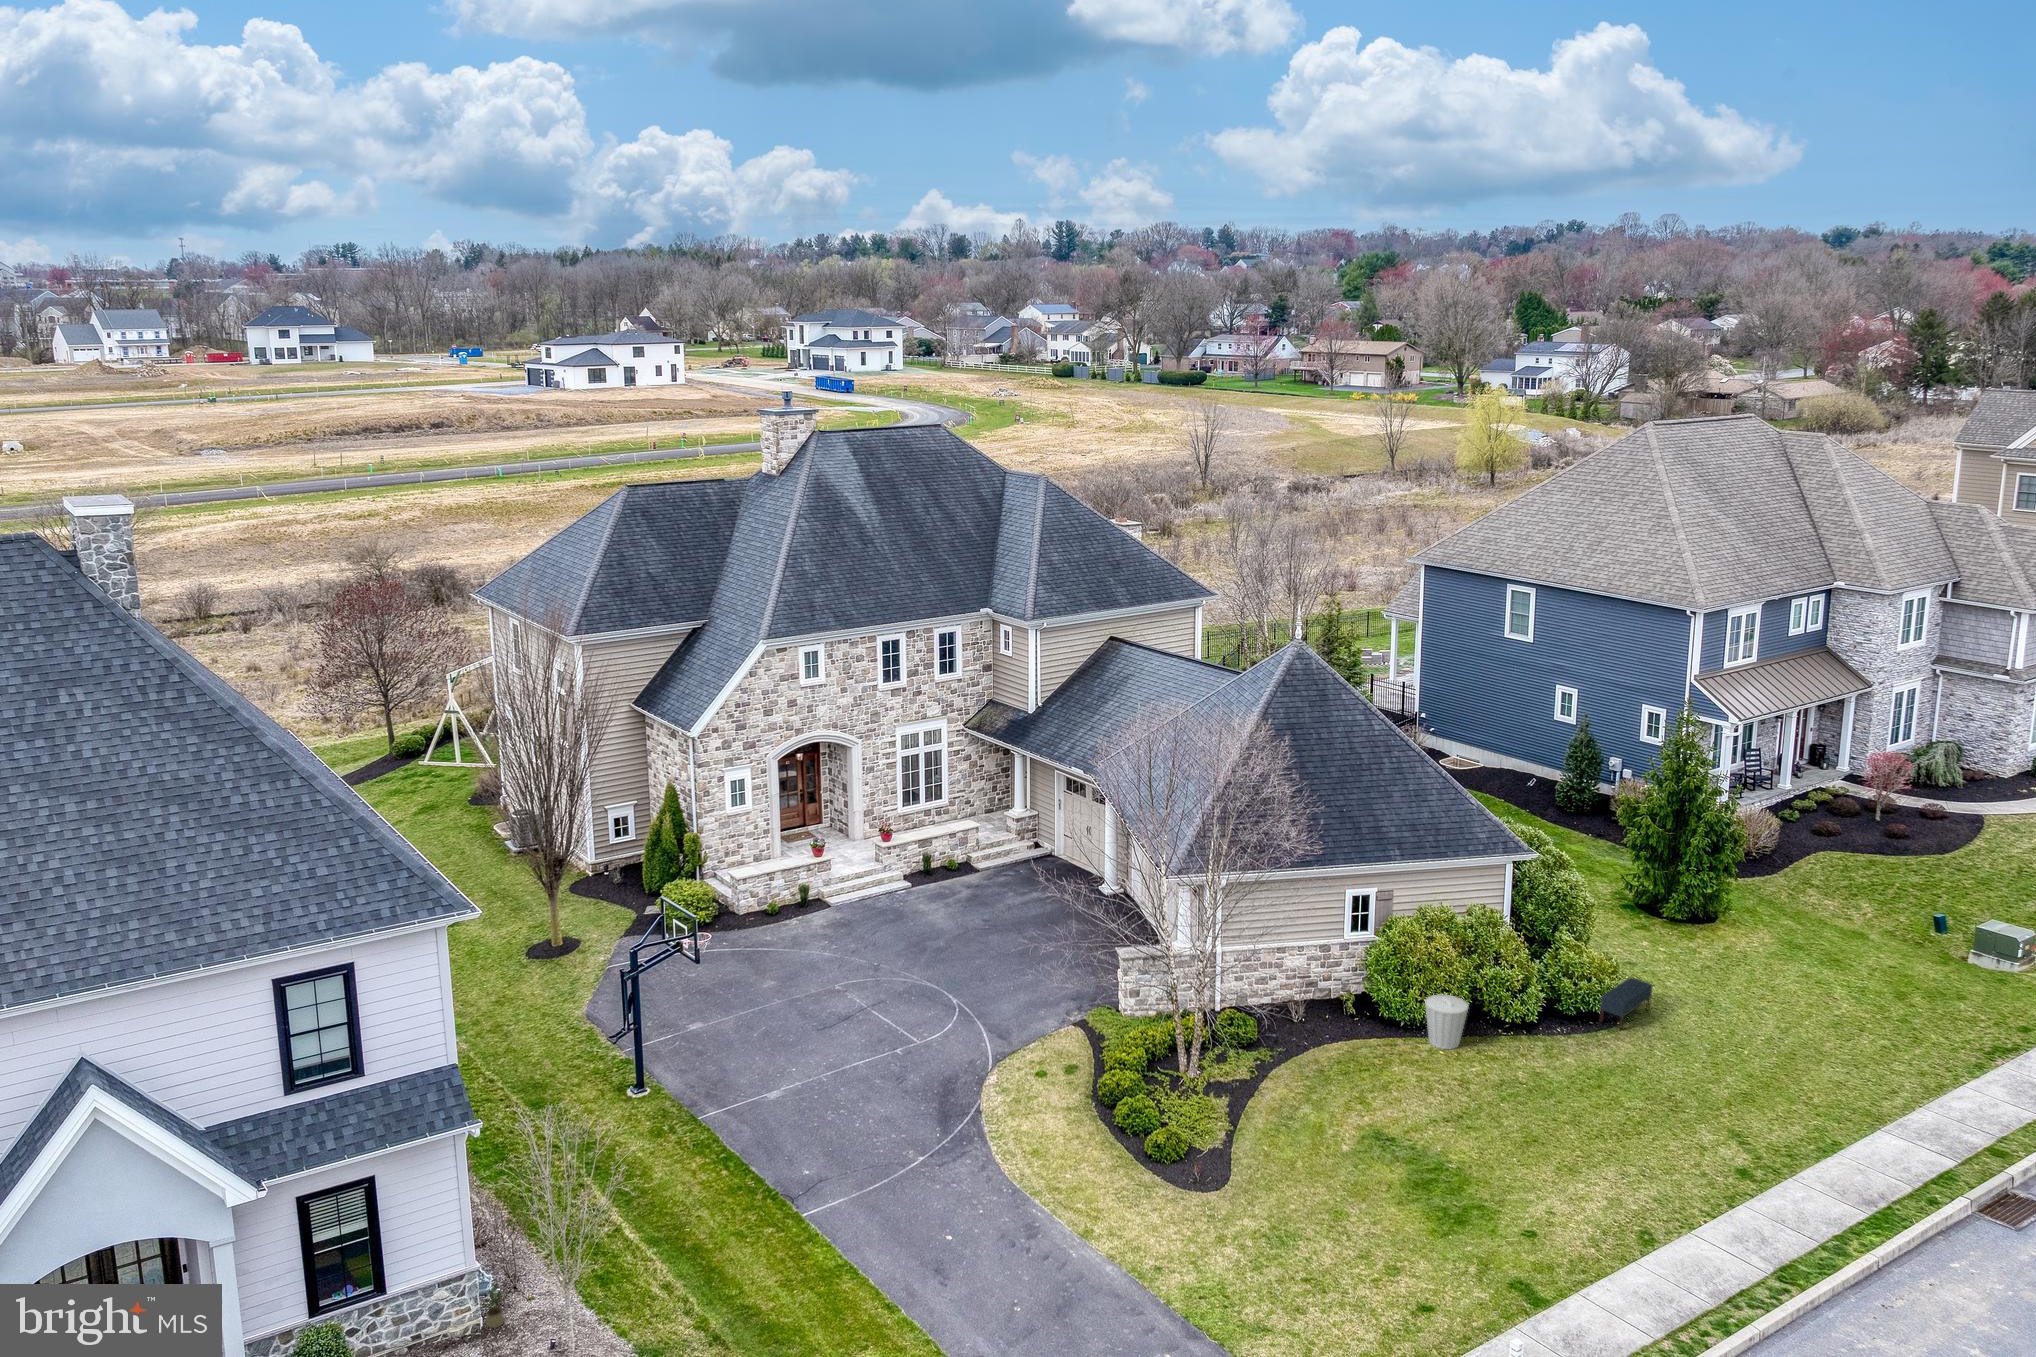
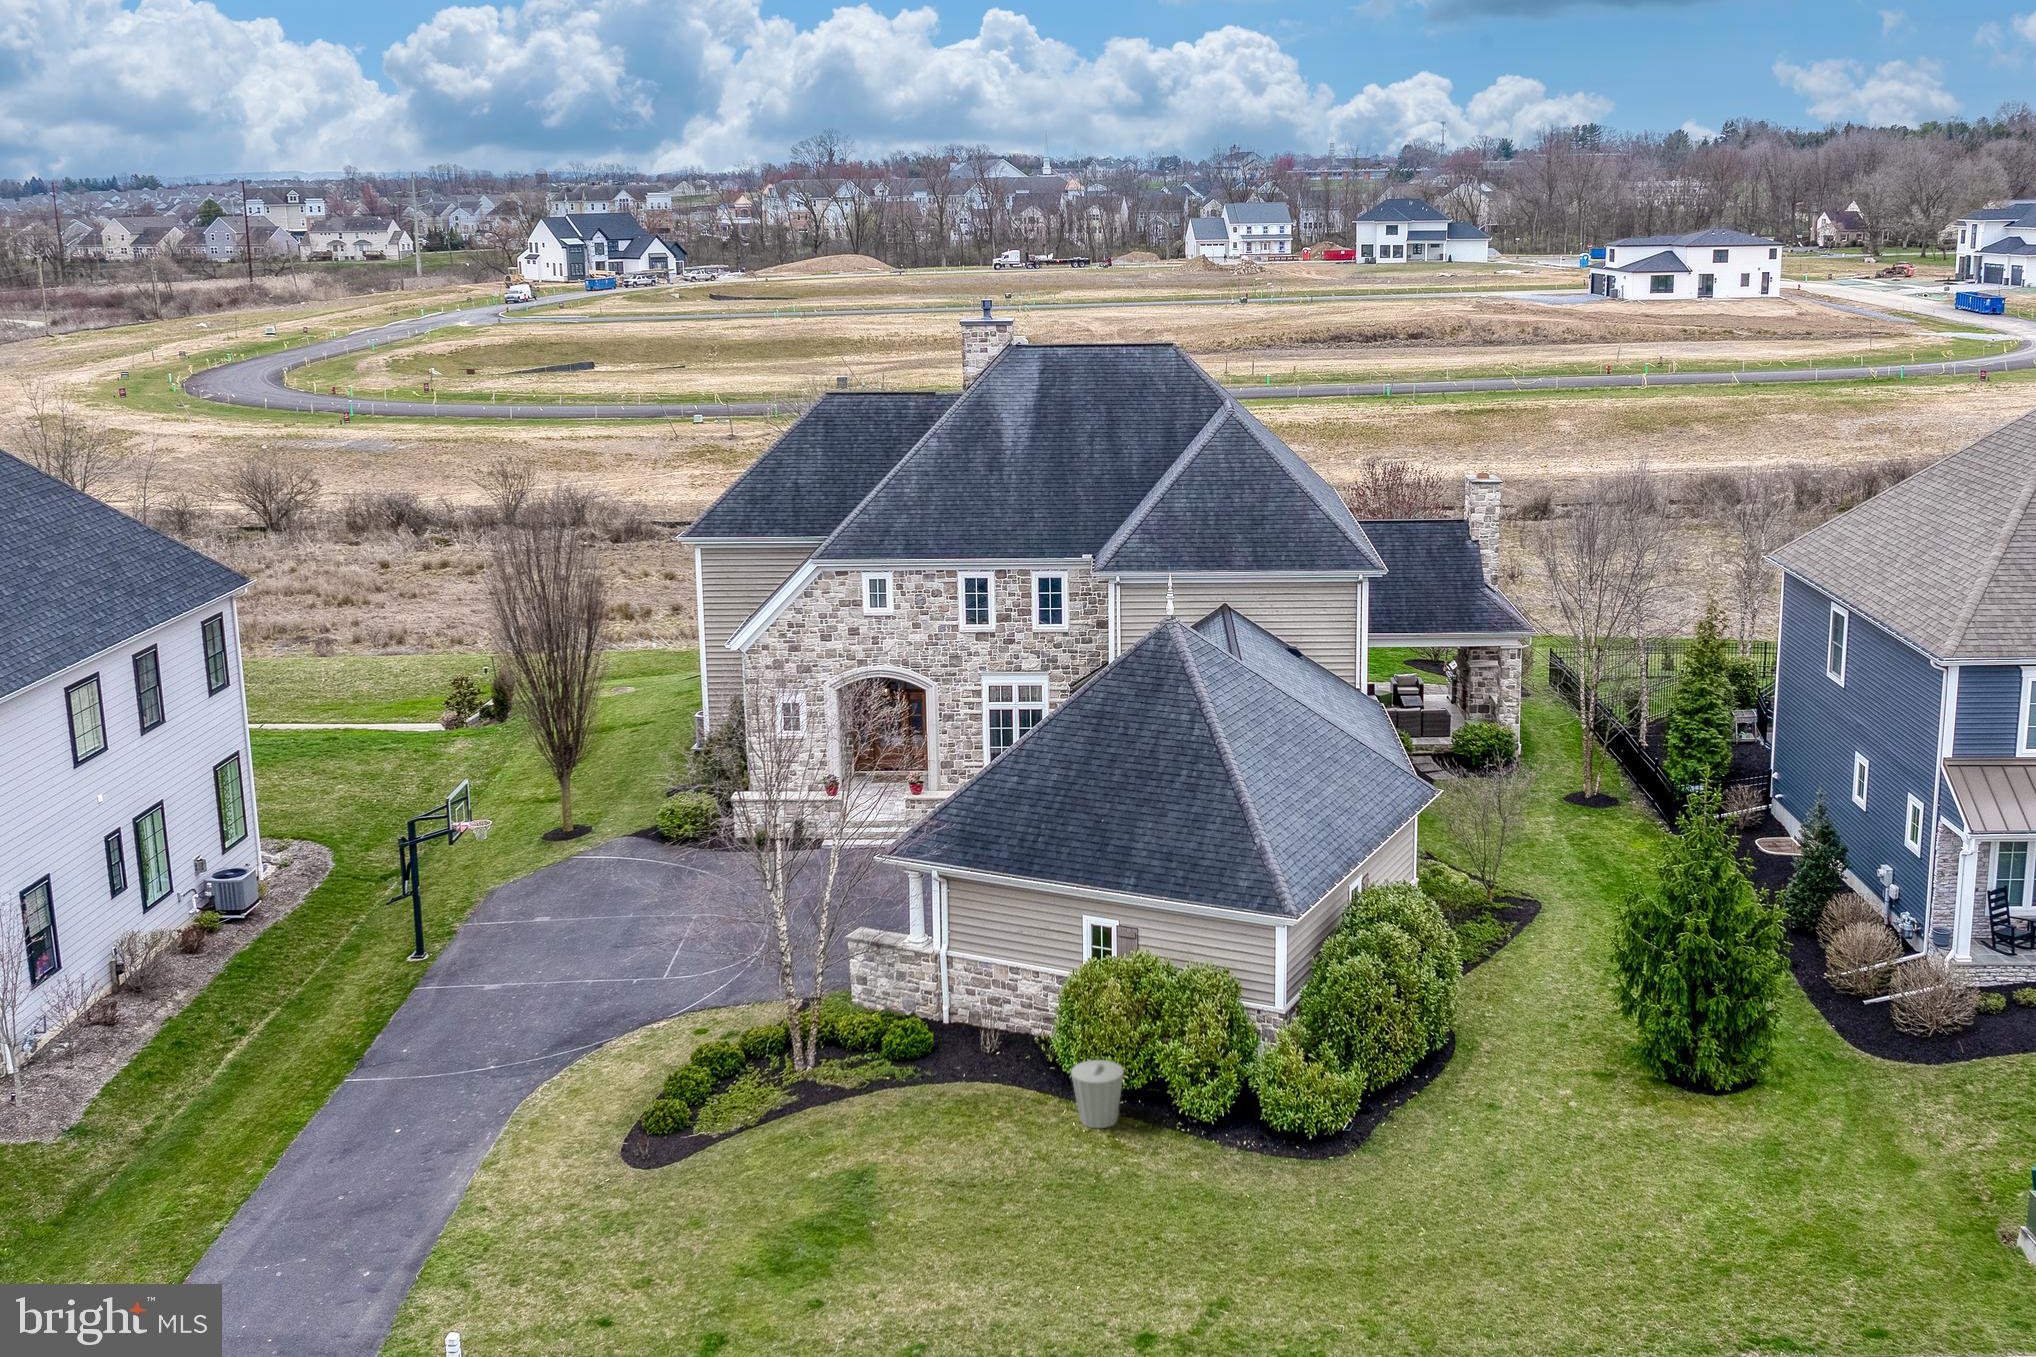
bench: present [1599,978,1653,1029] -> none [1308,1120,1403,1176]
potted plant: present [484,1284,505,1328] -> none [83,1016,101,1052]

